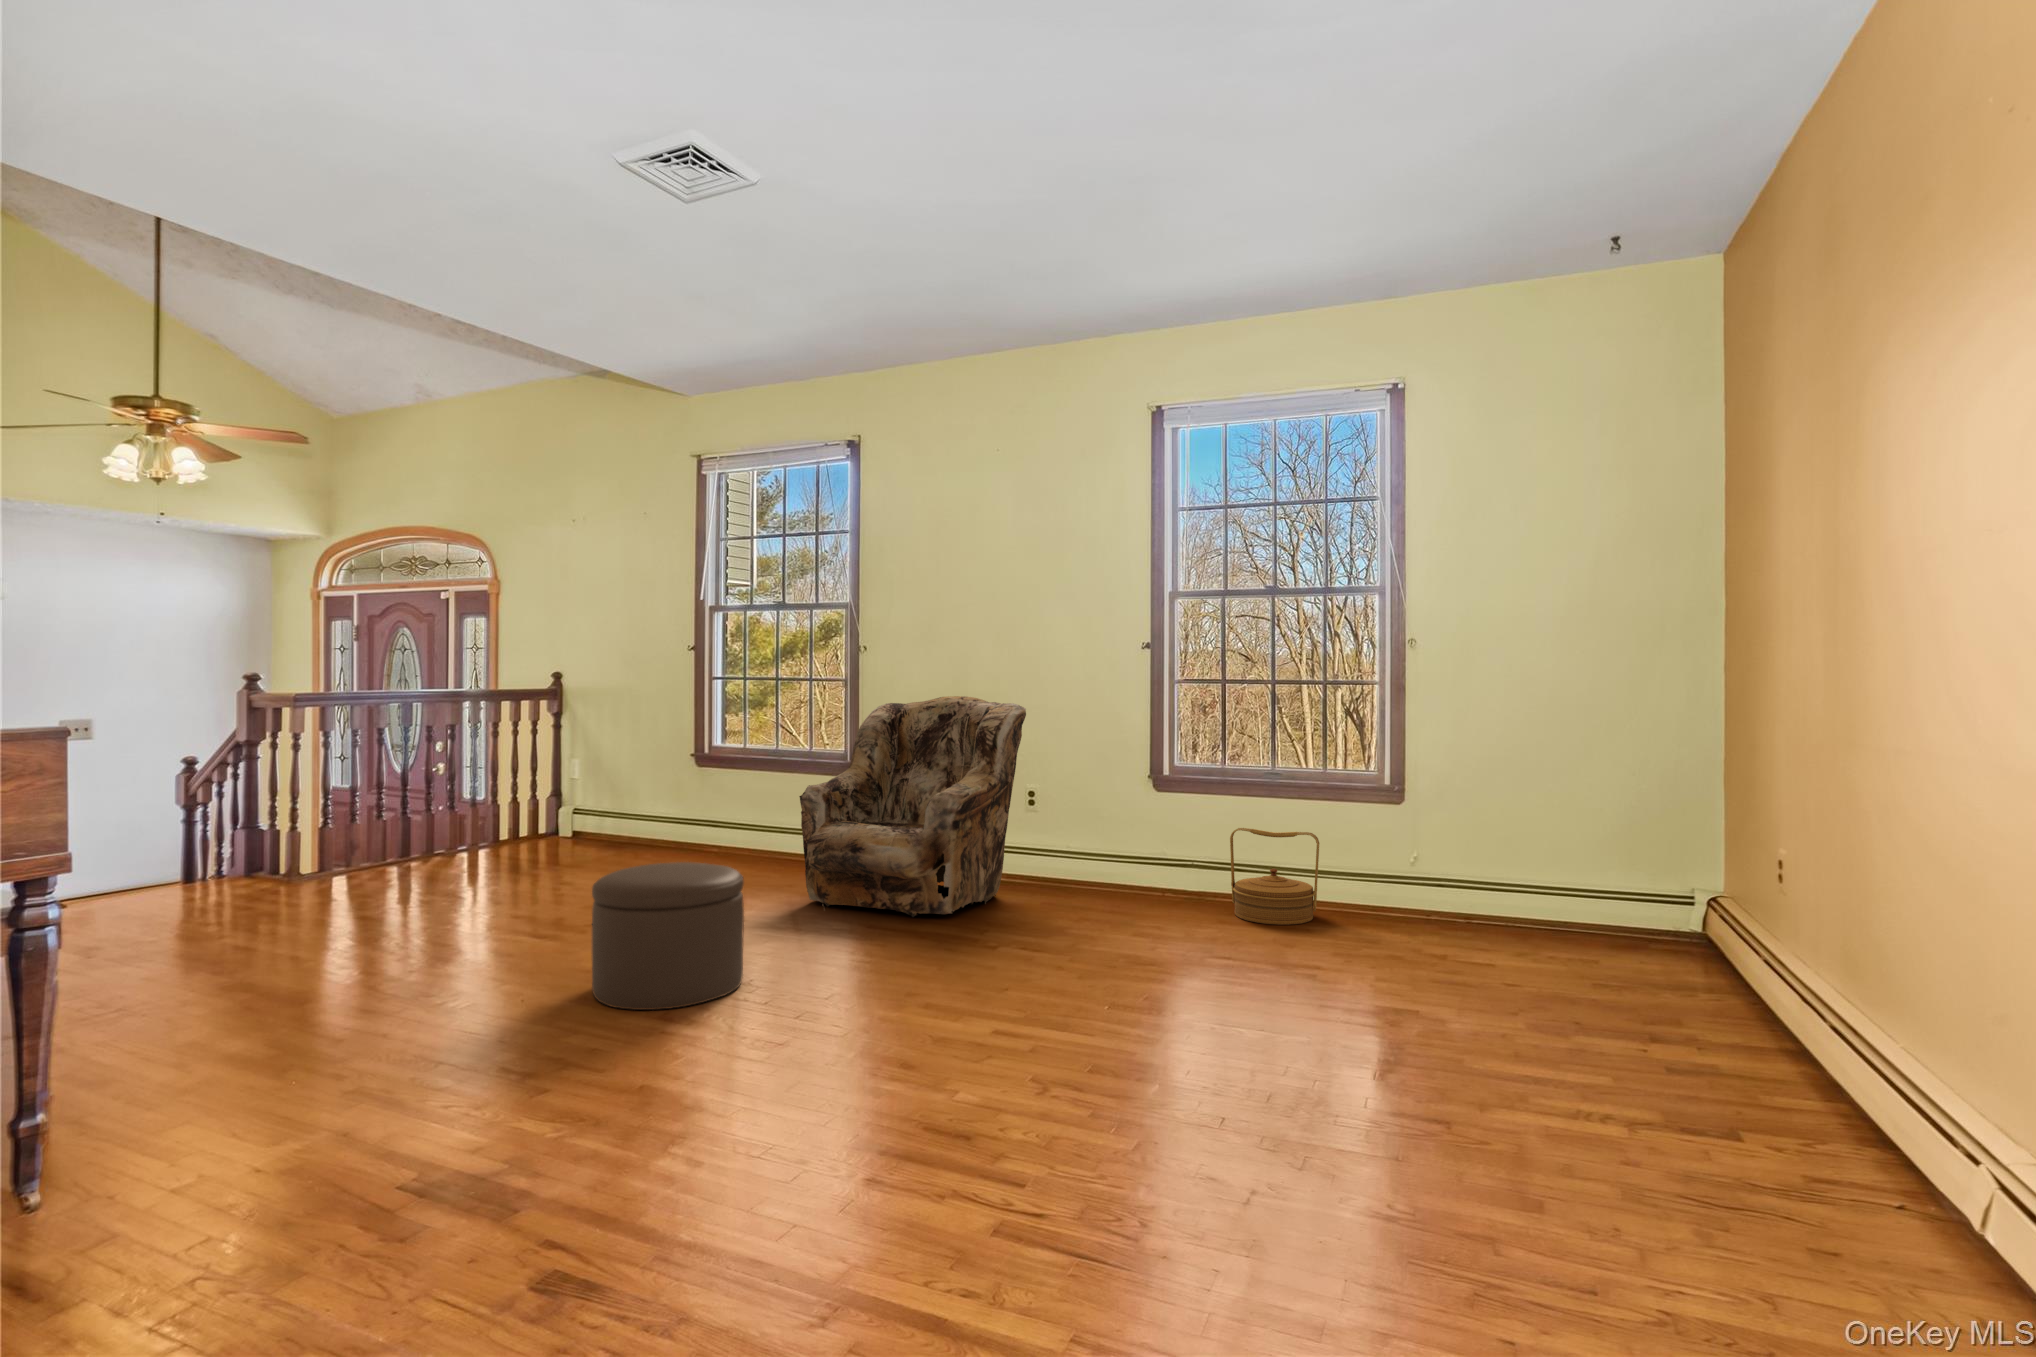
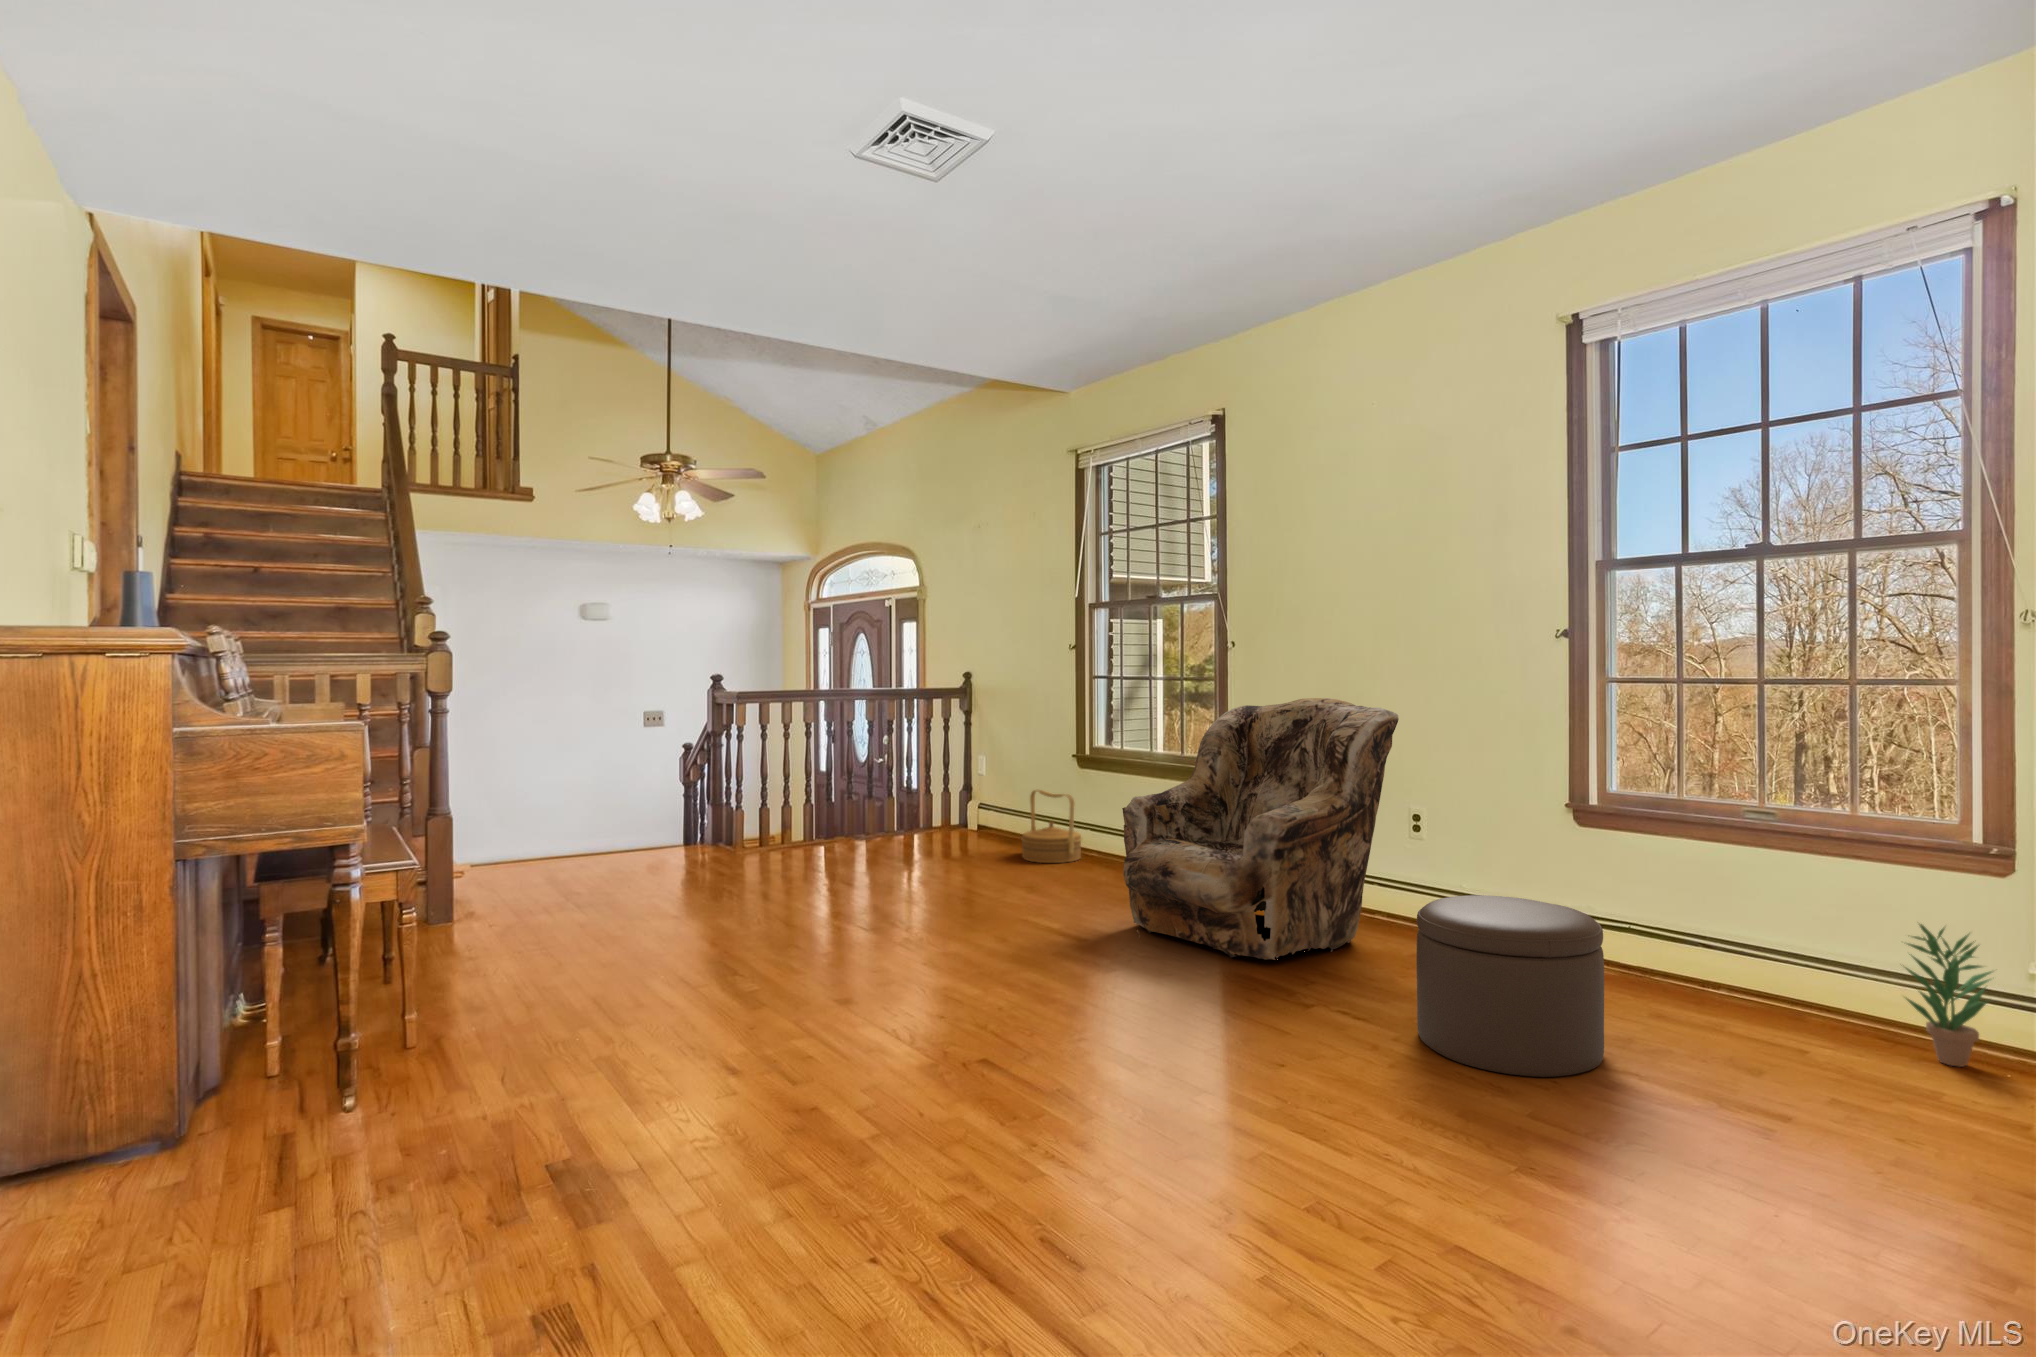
woven basket: present [1230,828,1319,925] -> present [1021,790,1082,863]
potted plant: none [1356,835,1406,924] -> present [1906,924,1992,1067]
ottoman: present [592,862,744,1010] -> present [1416,895,1604,1077]

